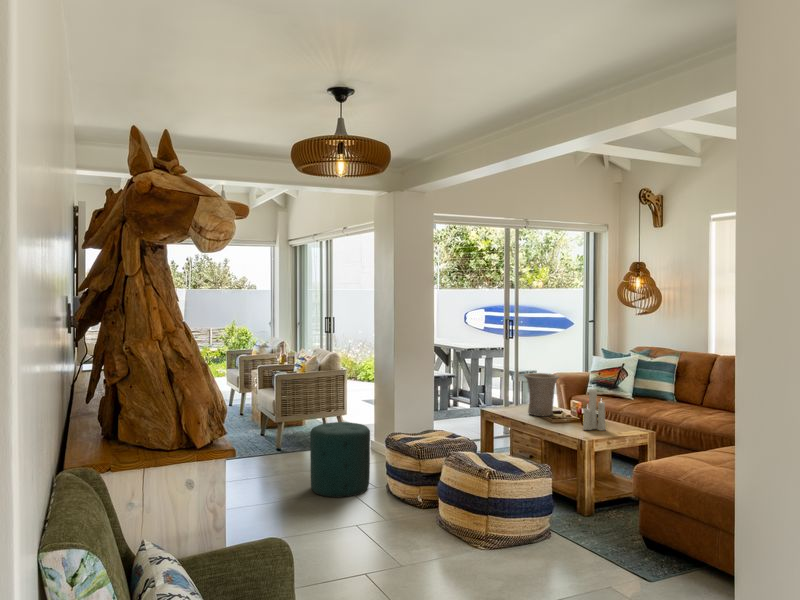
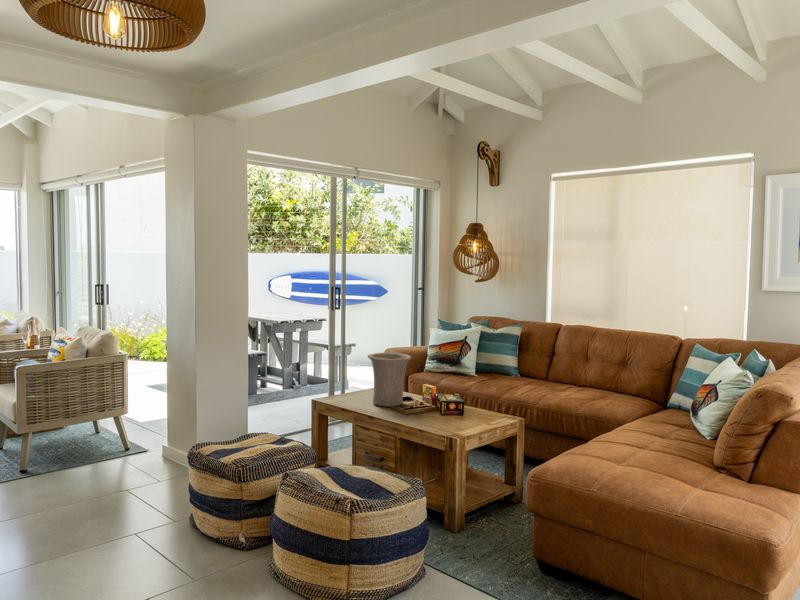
candle: present [583,389,606,430] -> none [447,363,475,424]
ottoman: present [310,422,370,497] -> none [70,432,164,546]

